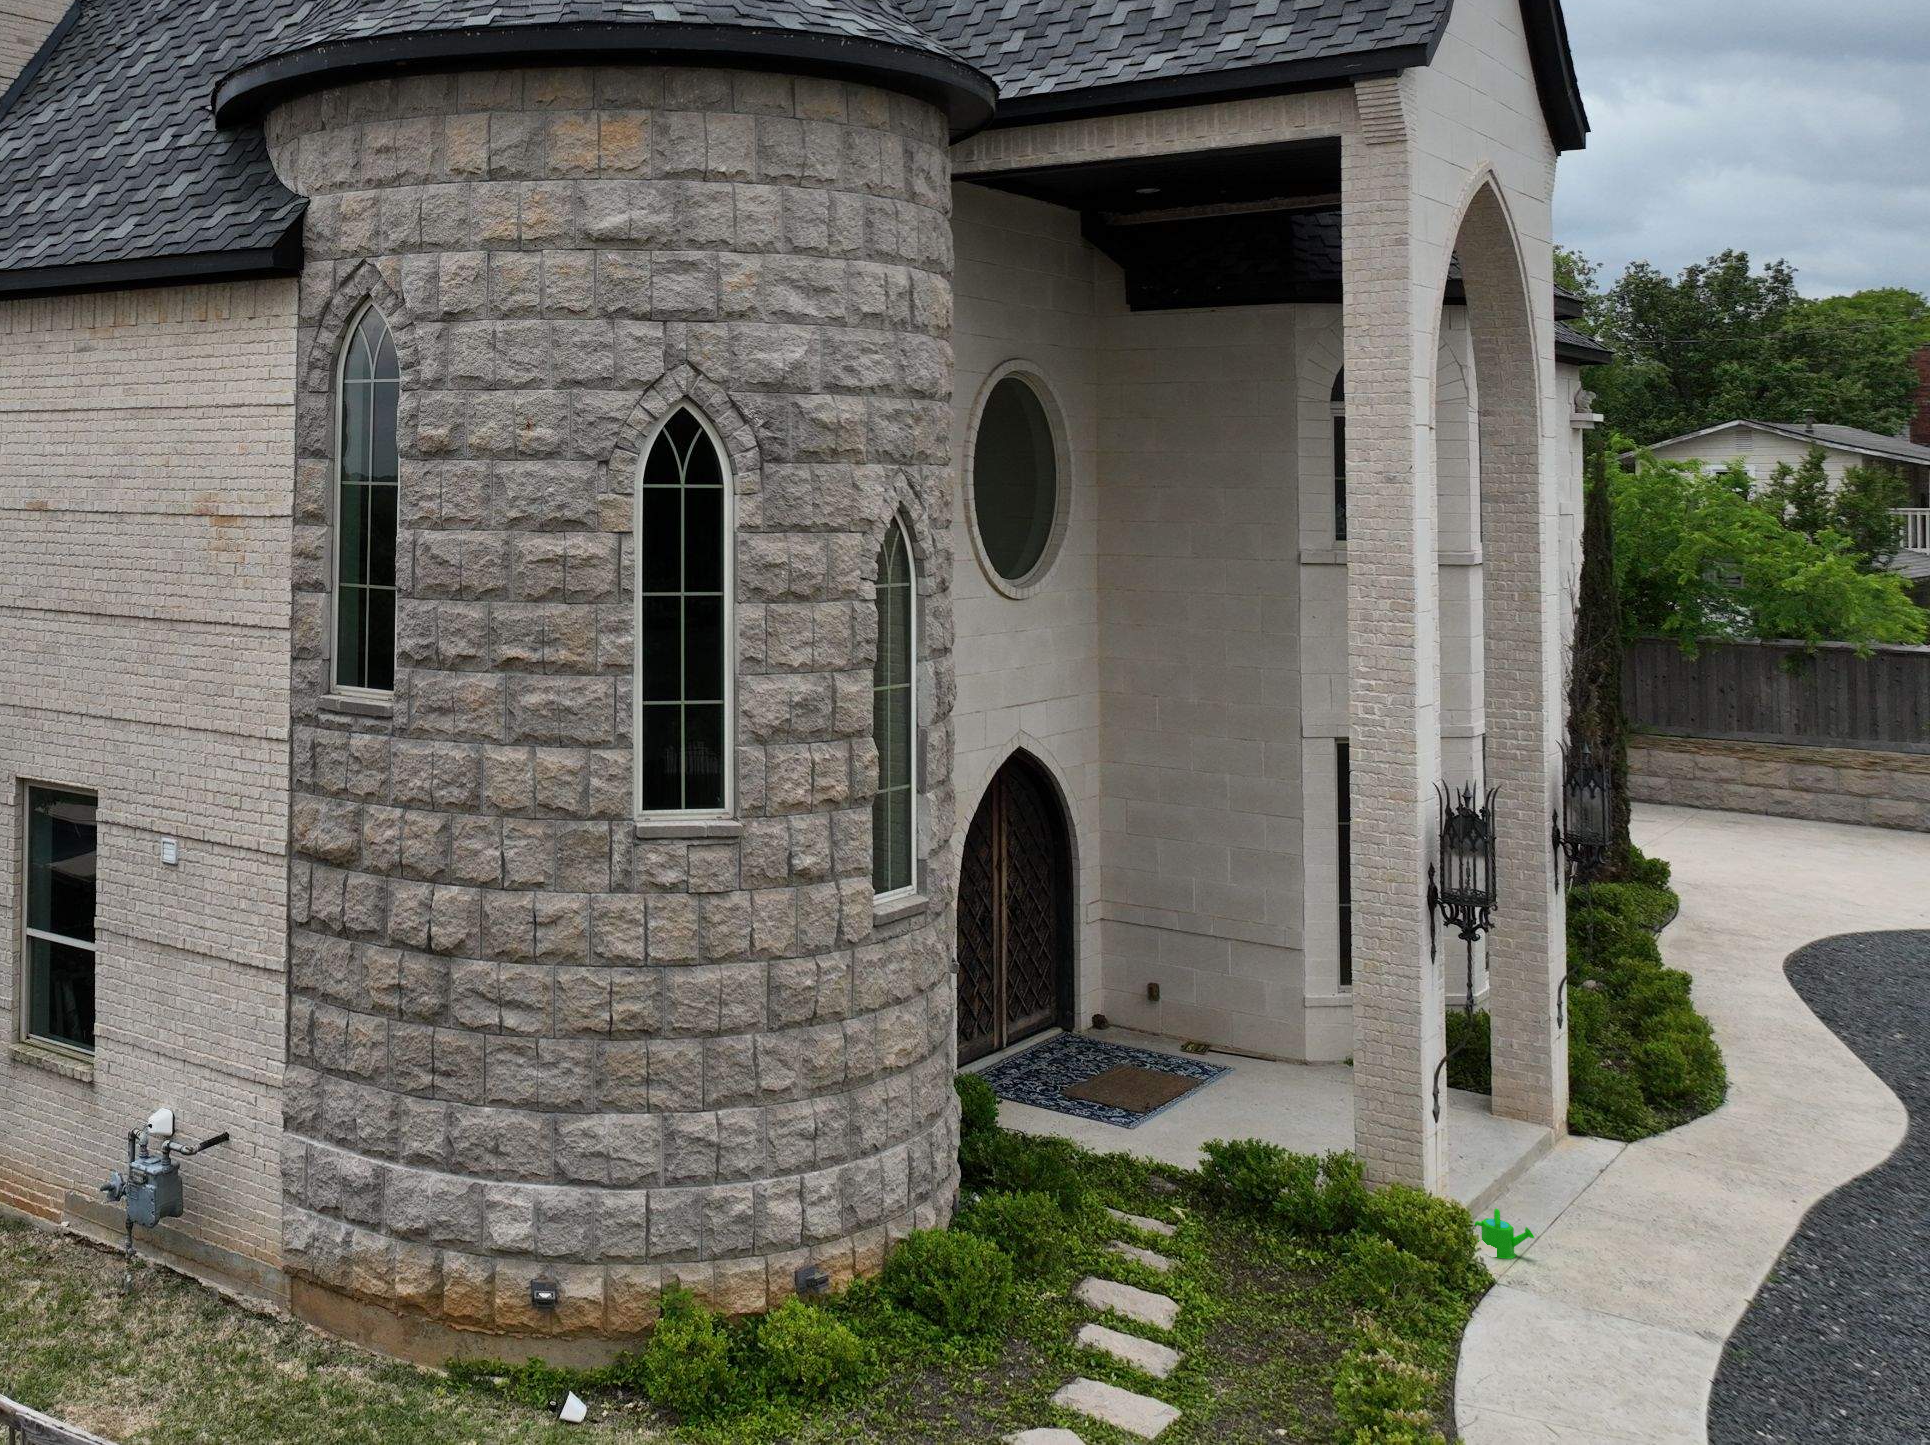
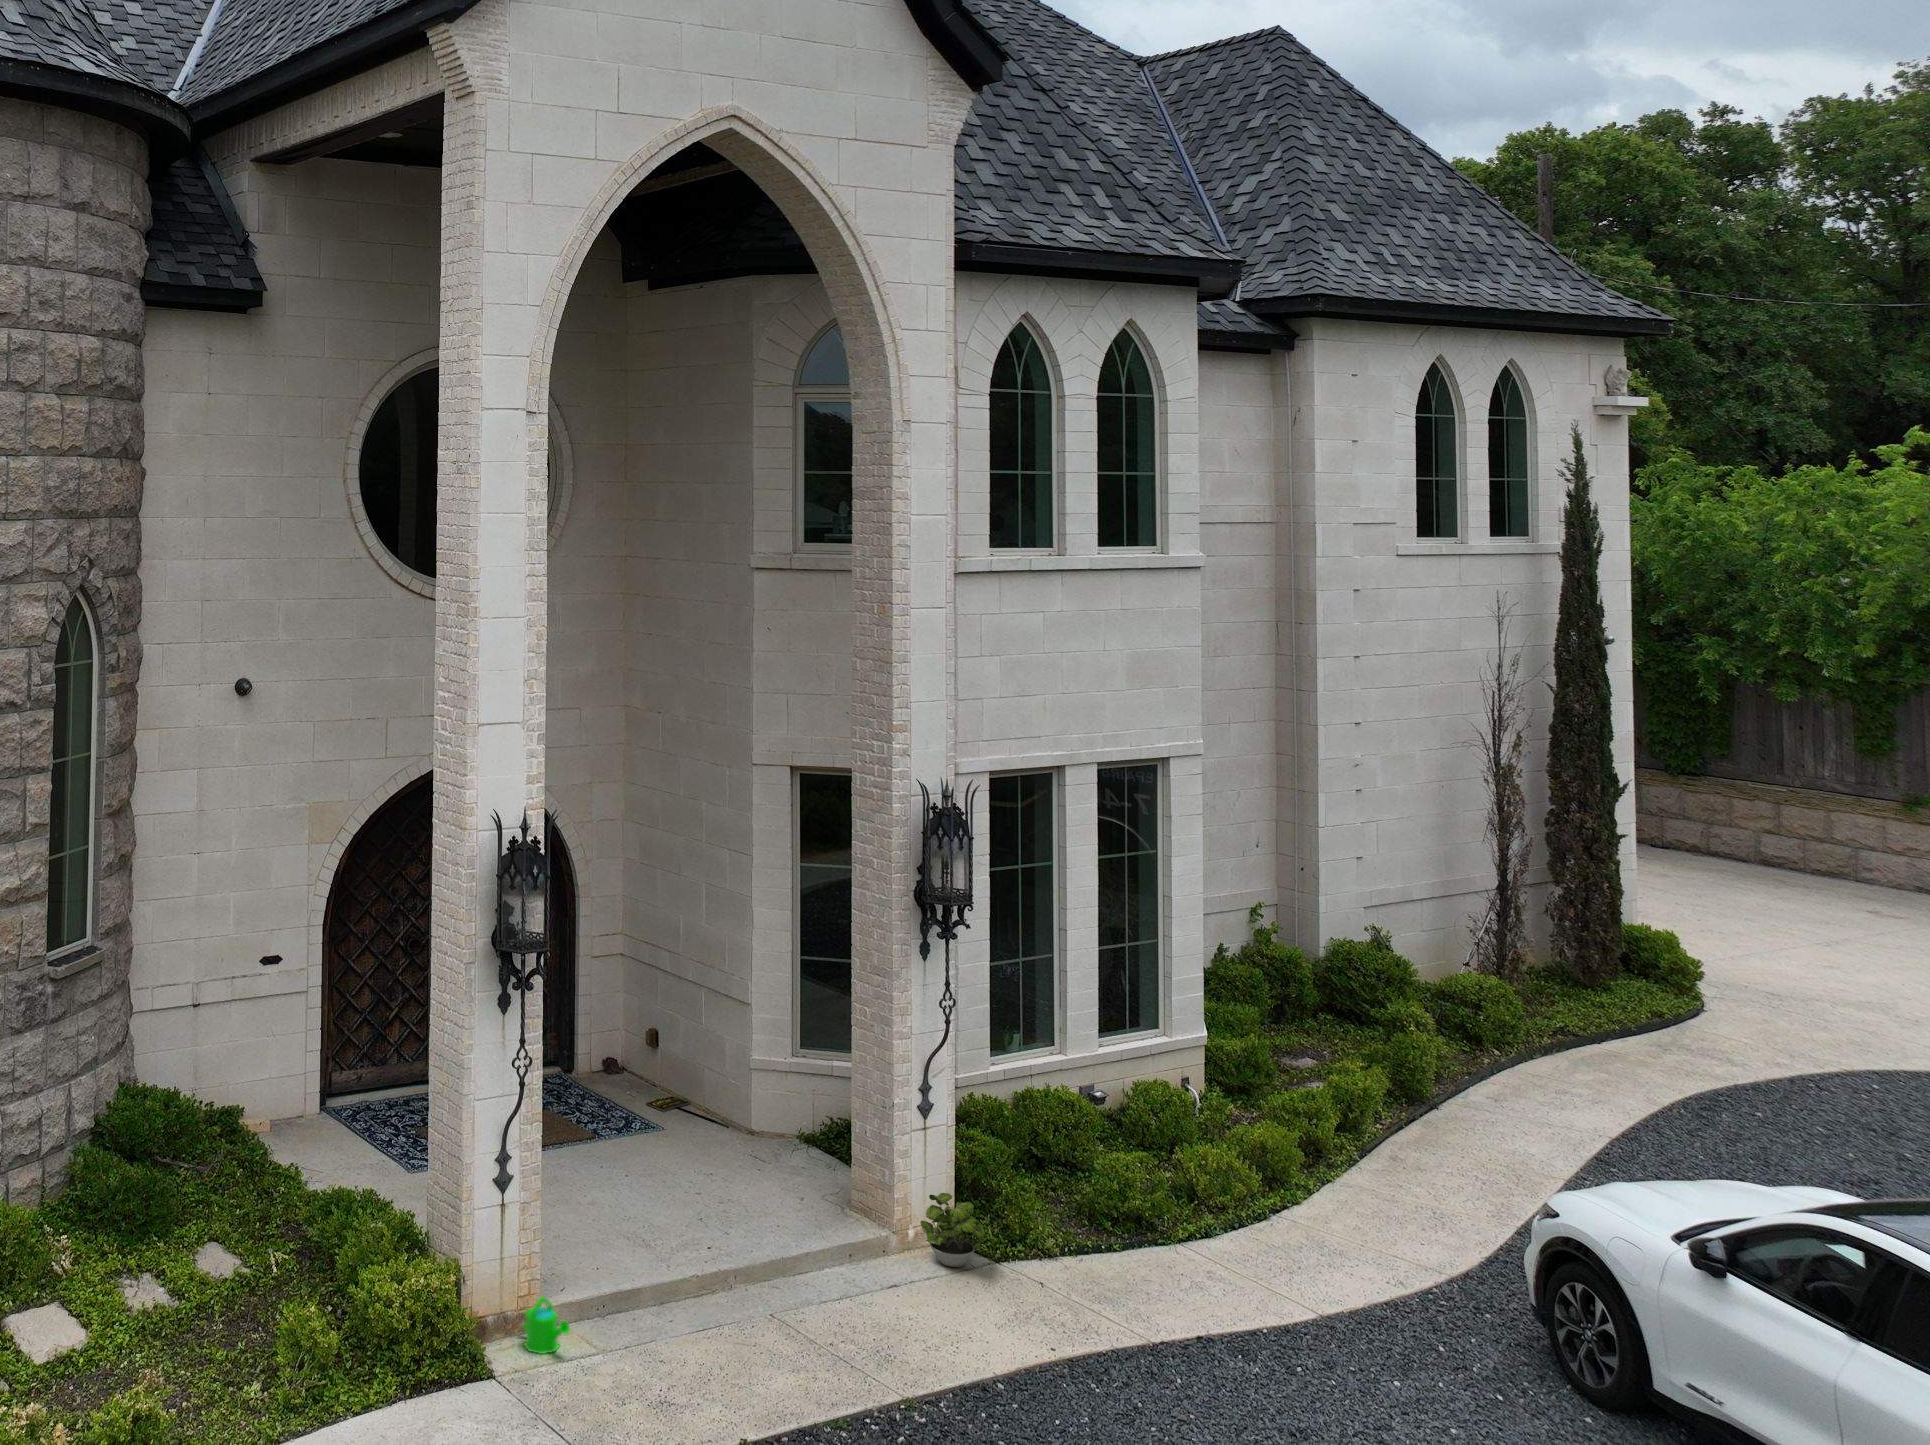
potted plant: none [1599,1084,1675,1144] -> present [921,1193,987,1267]

